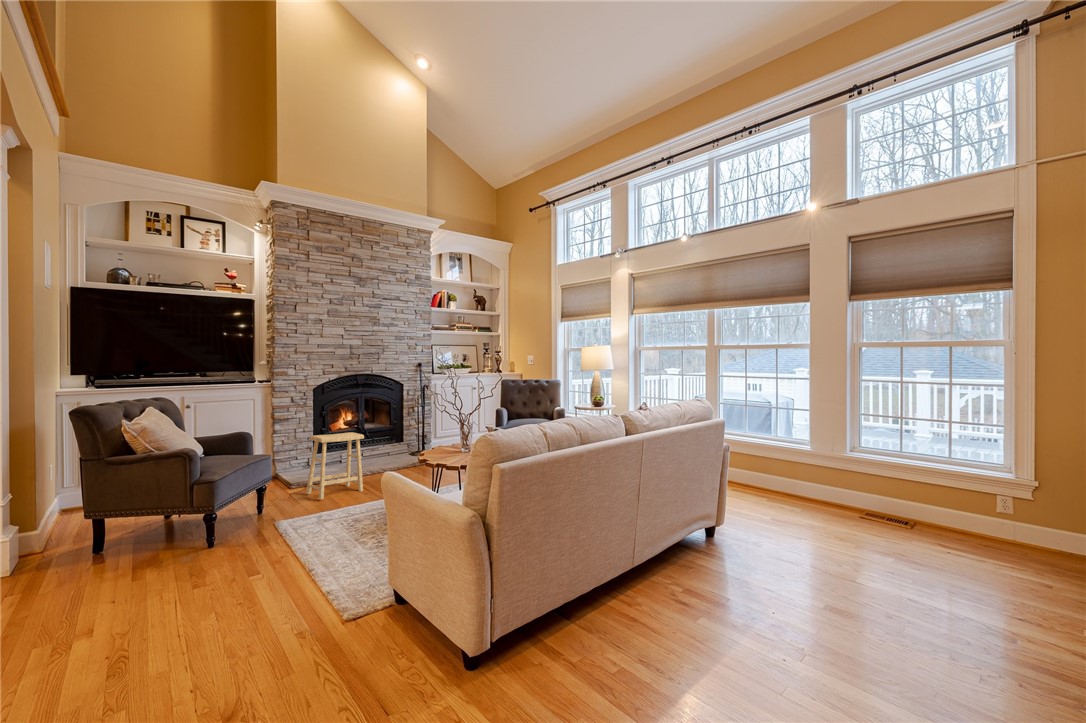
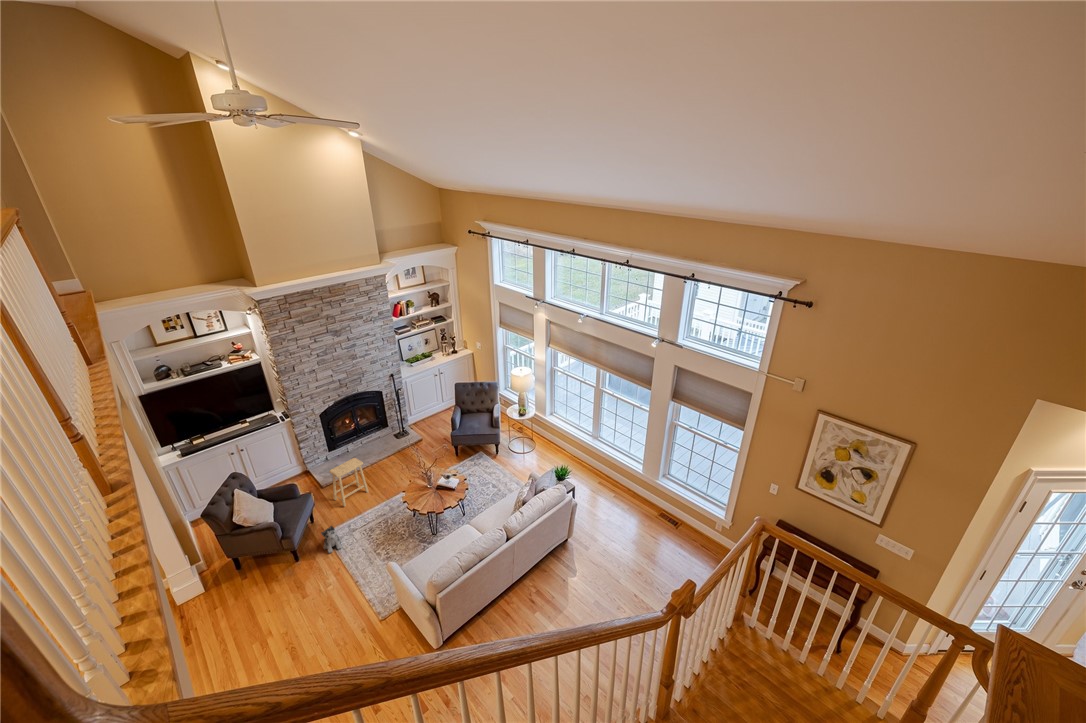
plush toy: none [271,486,305,540] -> present [321,526,341,553]

